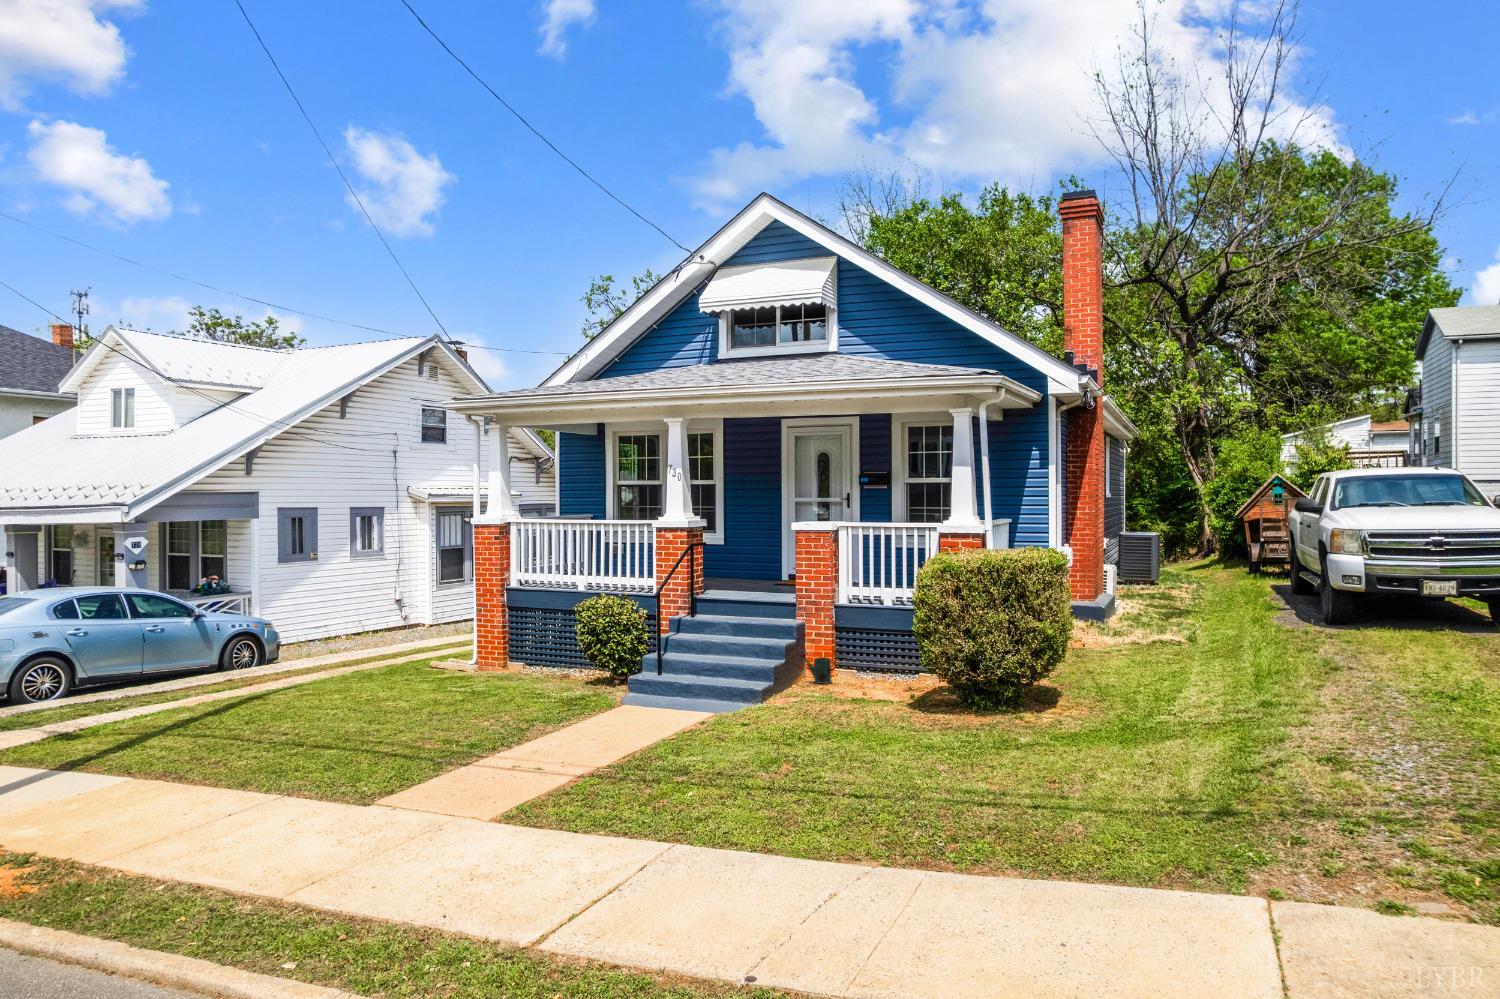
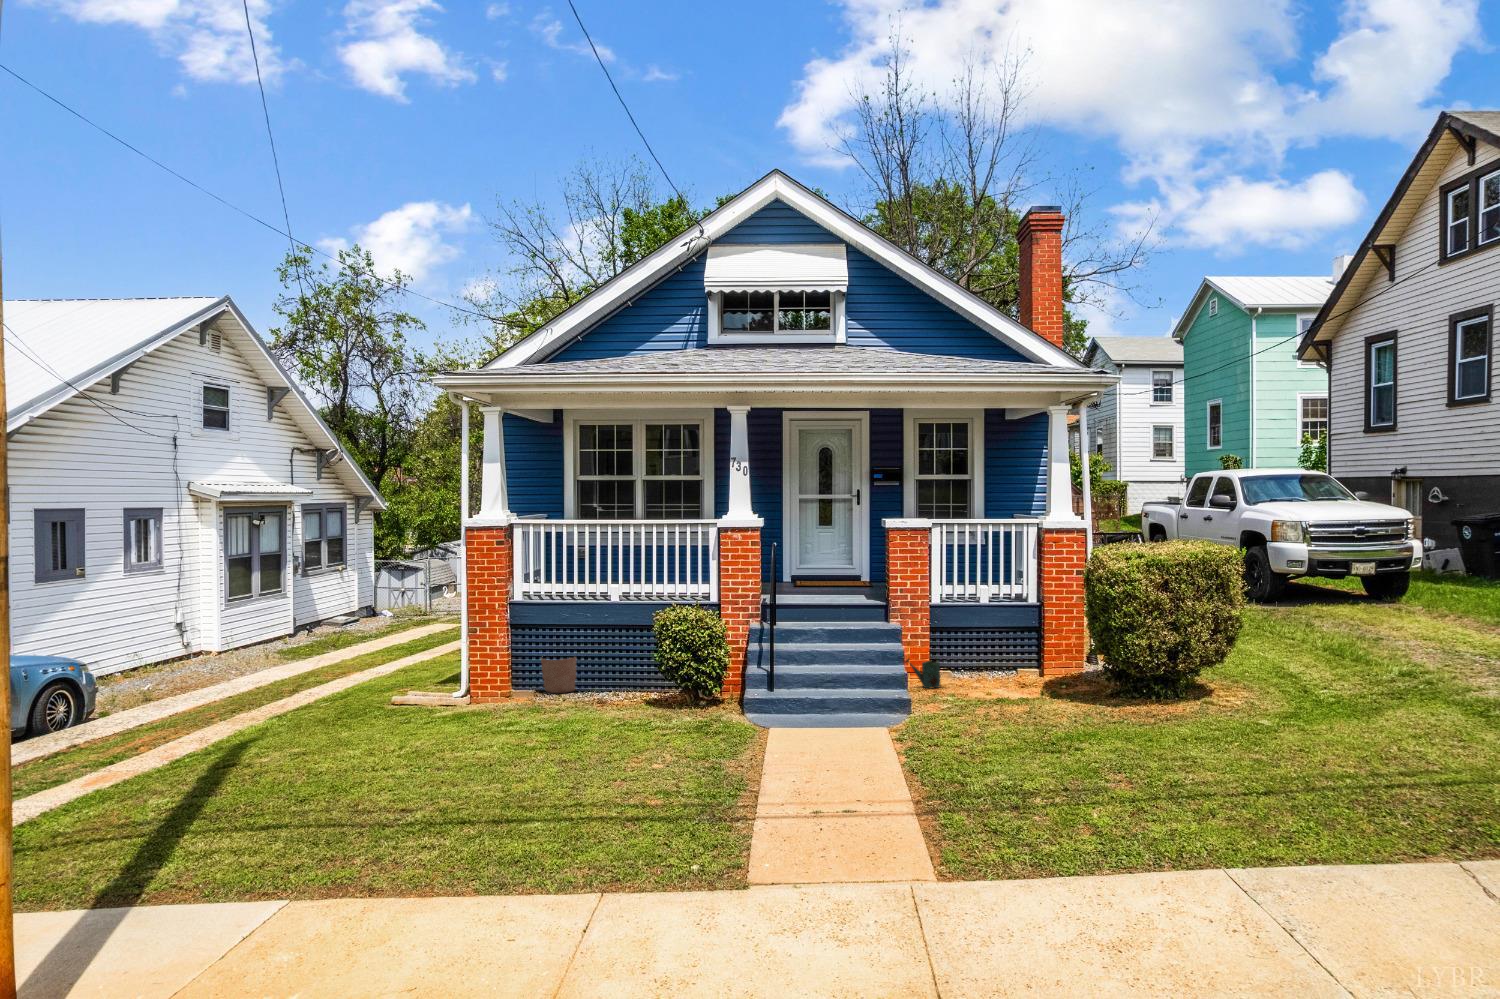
planter: none [520,635,554,669] -> present [541,657,576,693]

